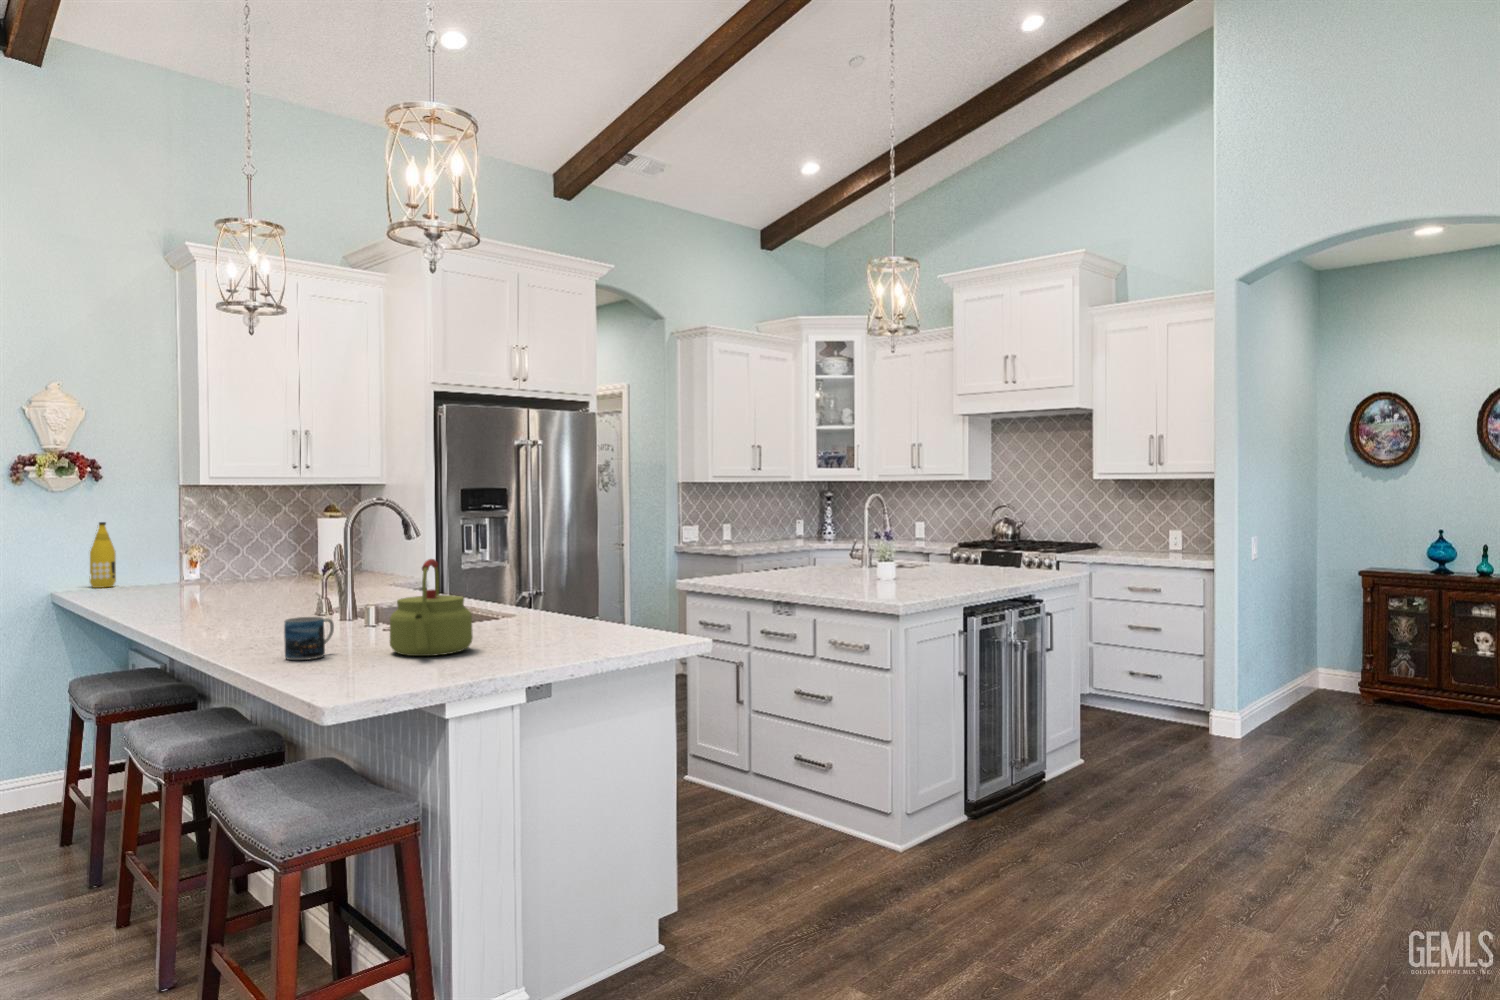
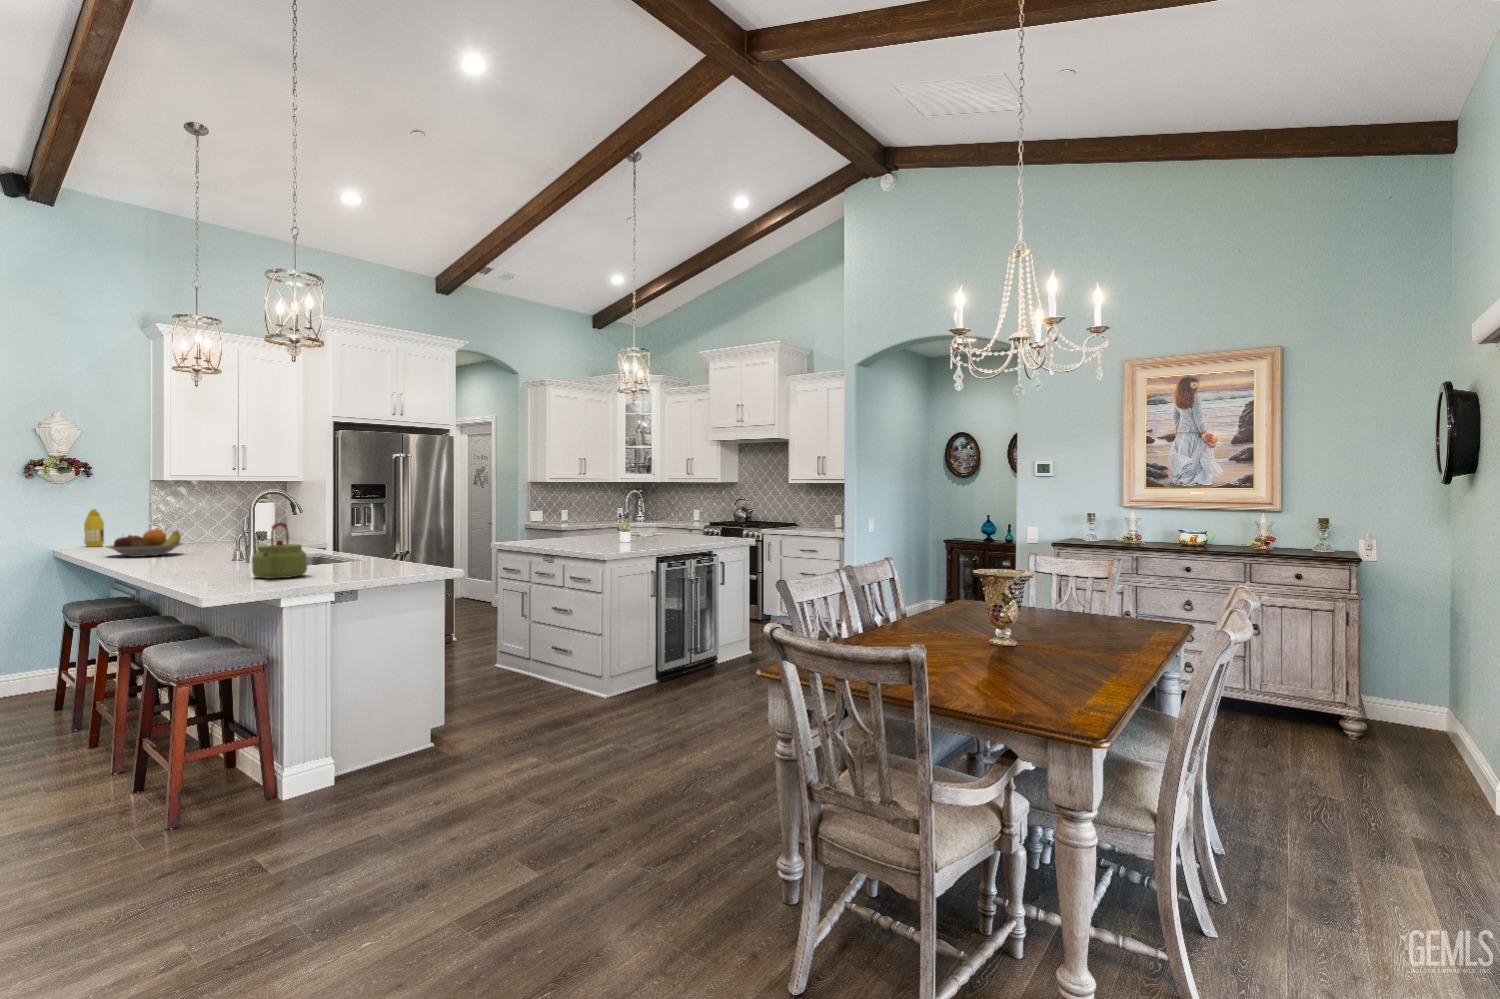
fruit bowl: none [132,564,239,607] -> present [107,529,182,557]
mug: present [284,617,334,660] -> none [182,556,218,581]

